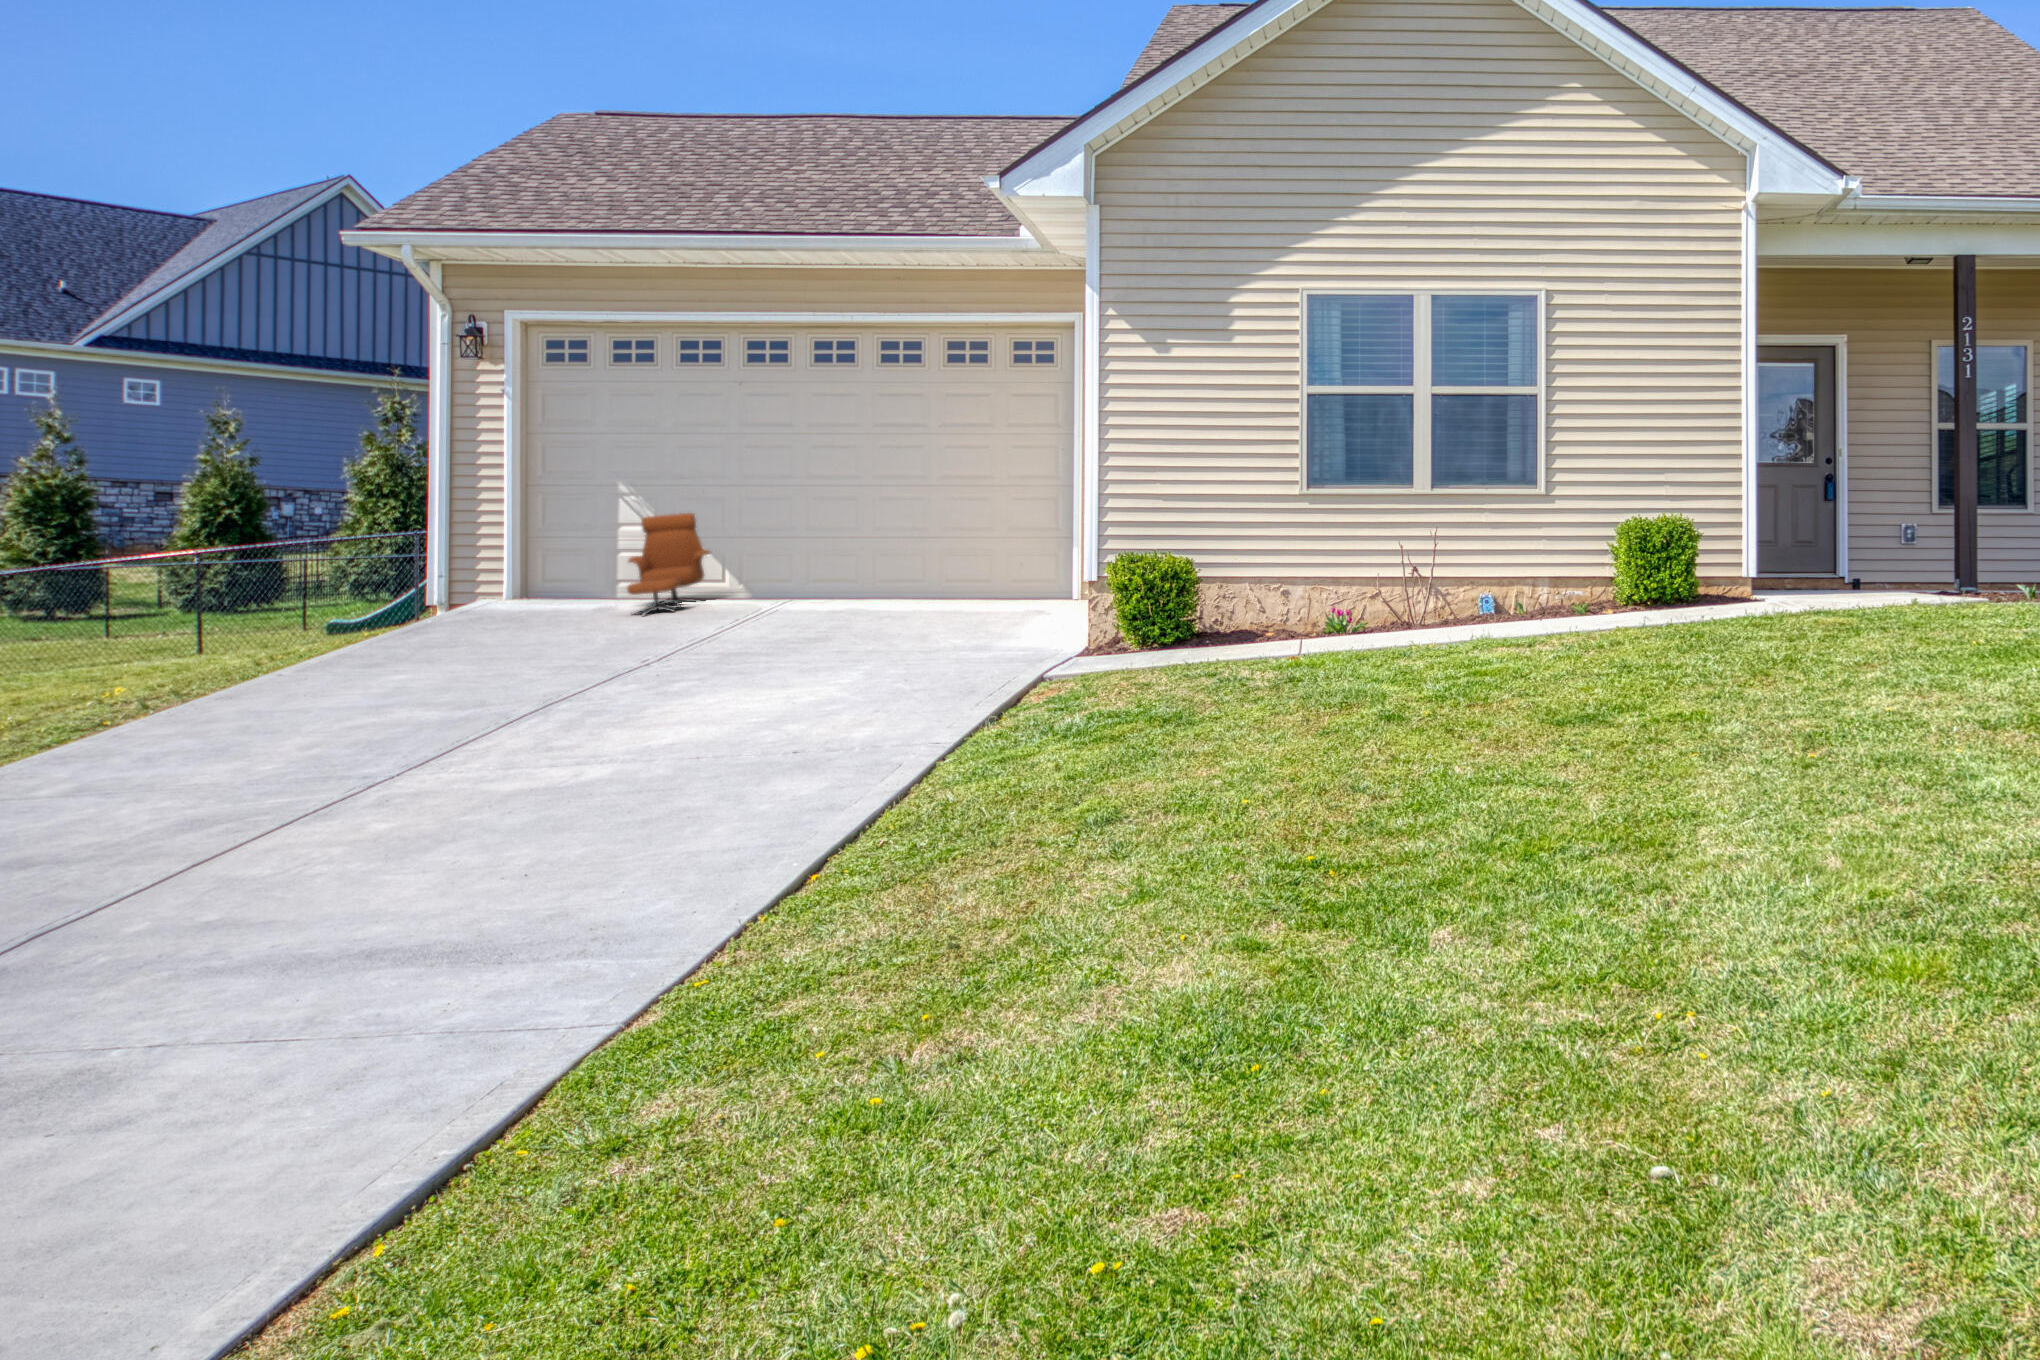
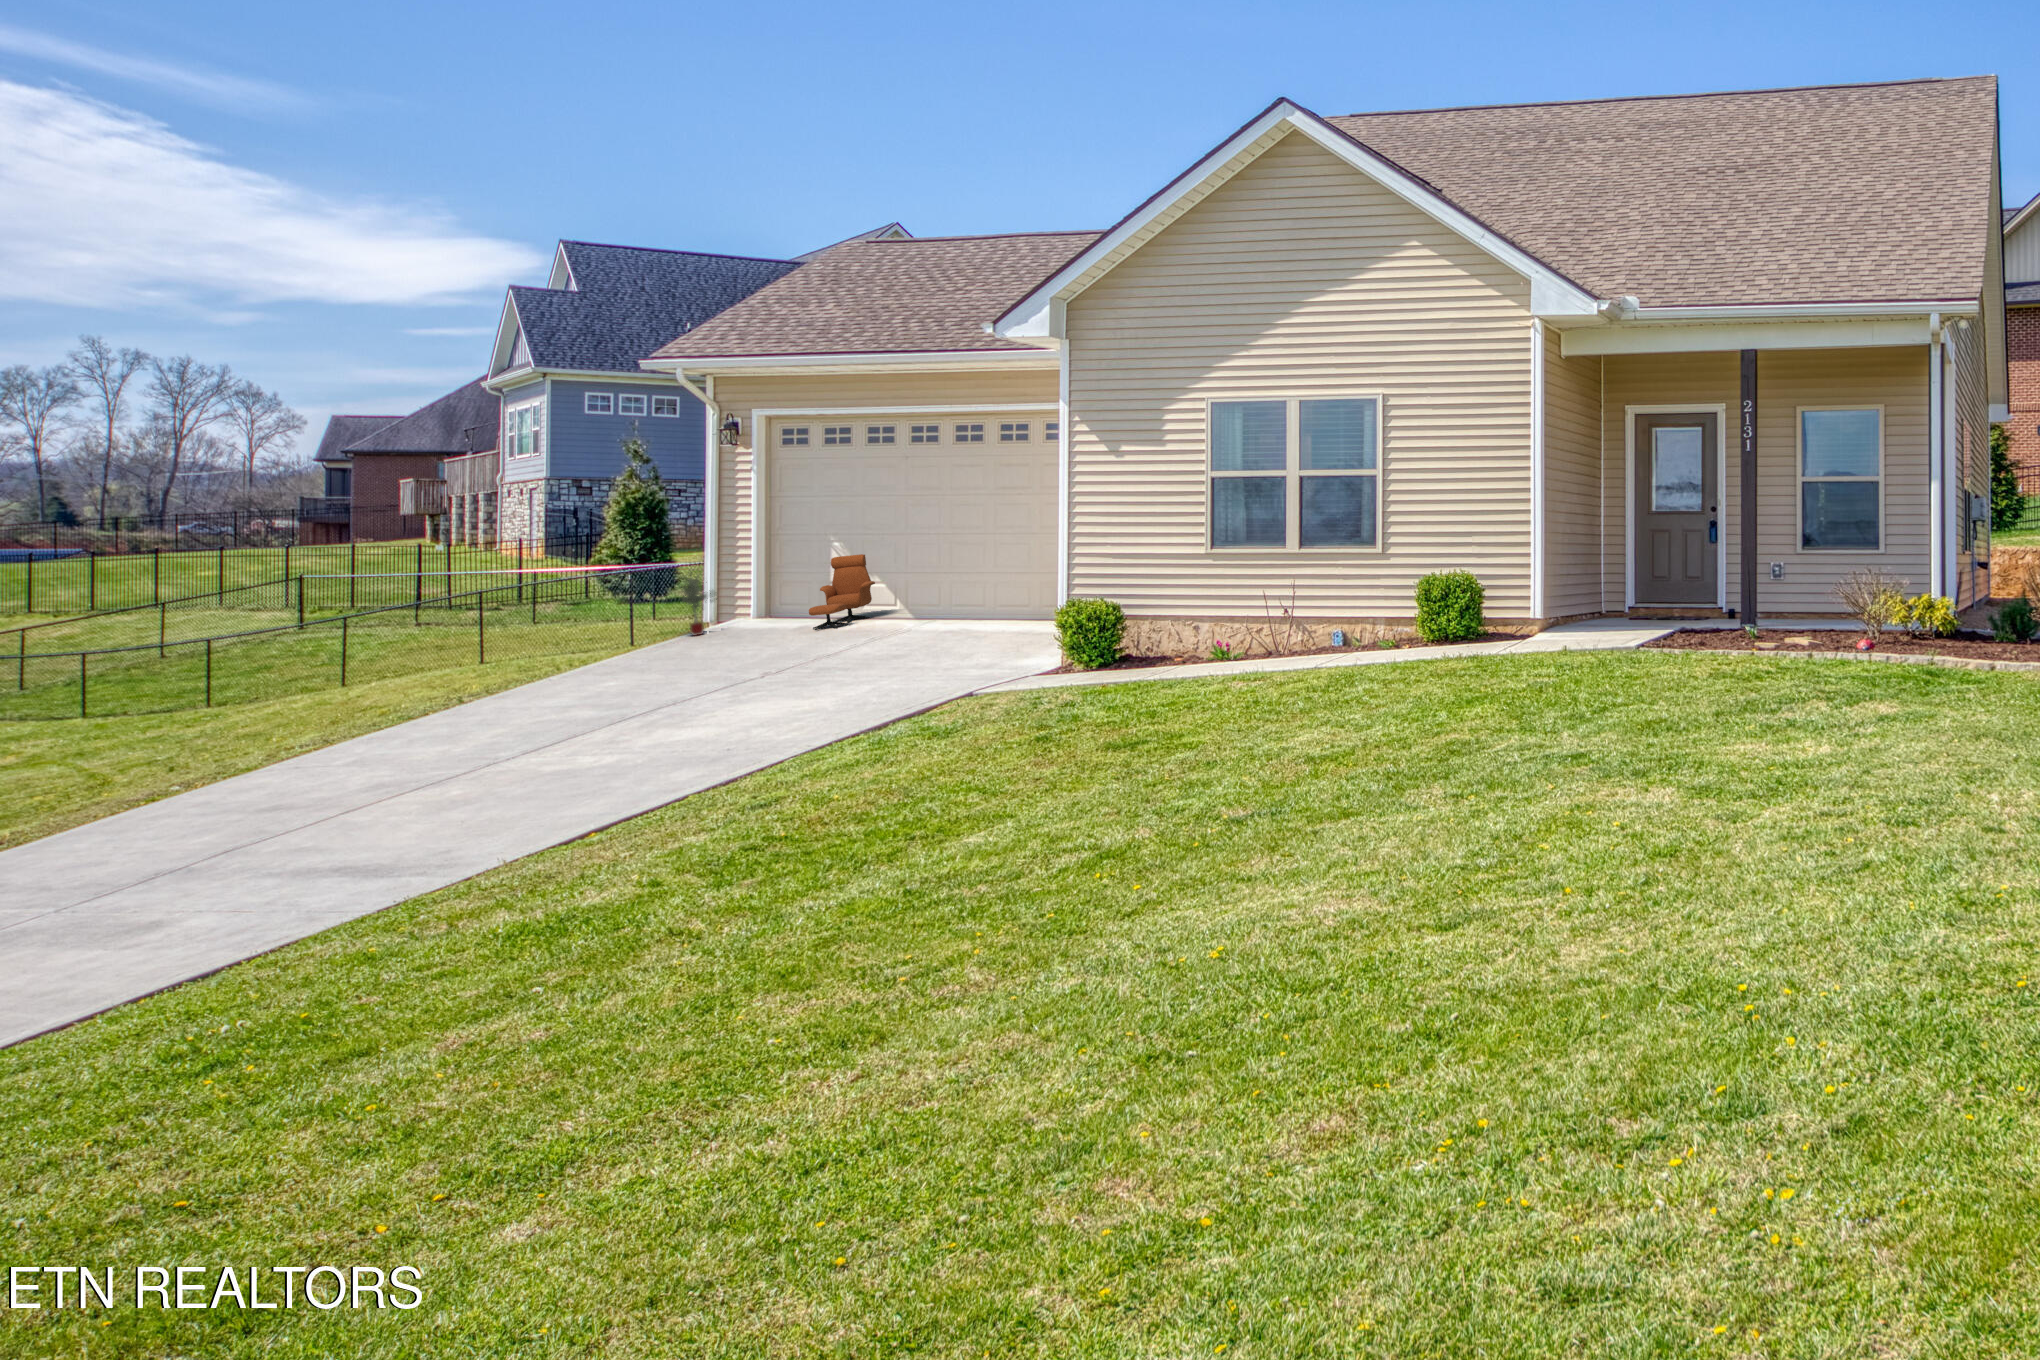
potted tree: none [390,532,454,630] -> present [682,572,717,636]

